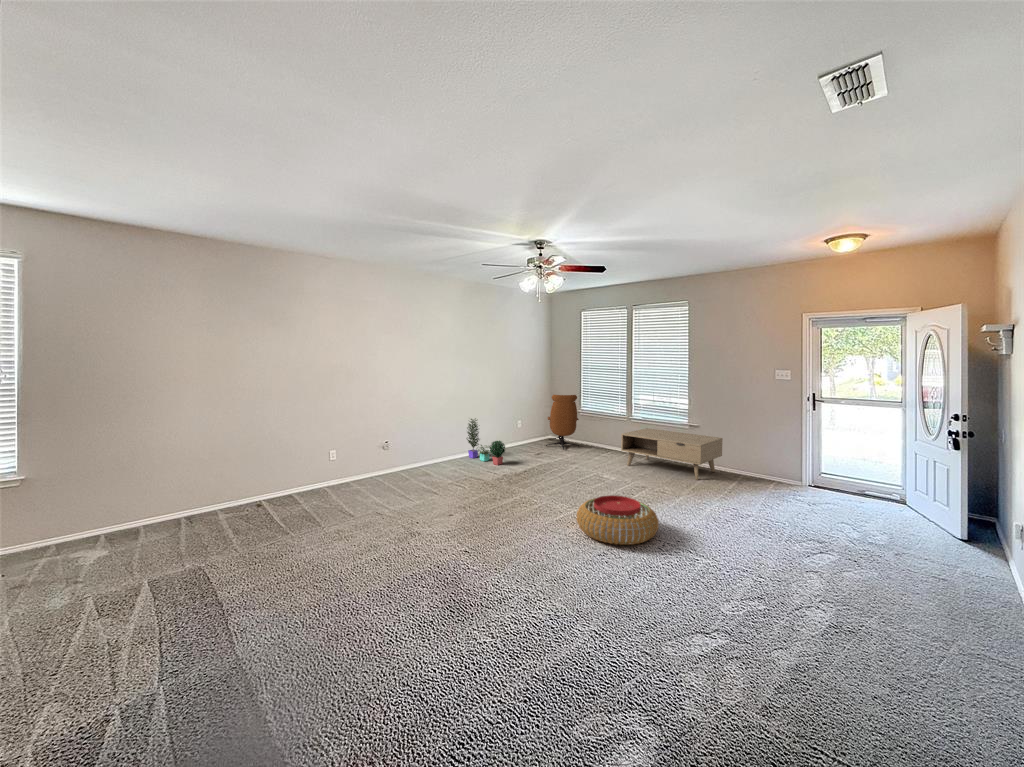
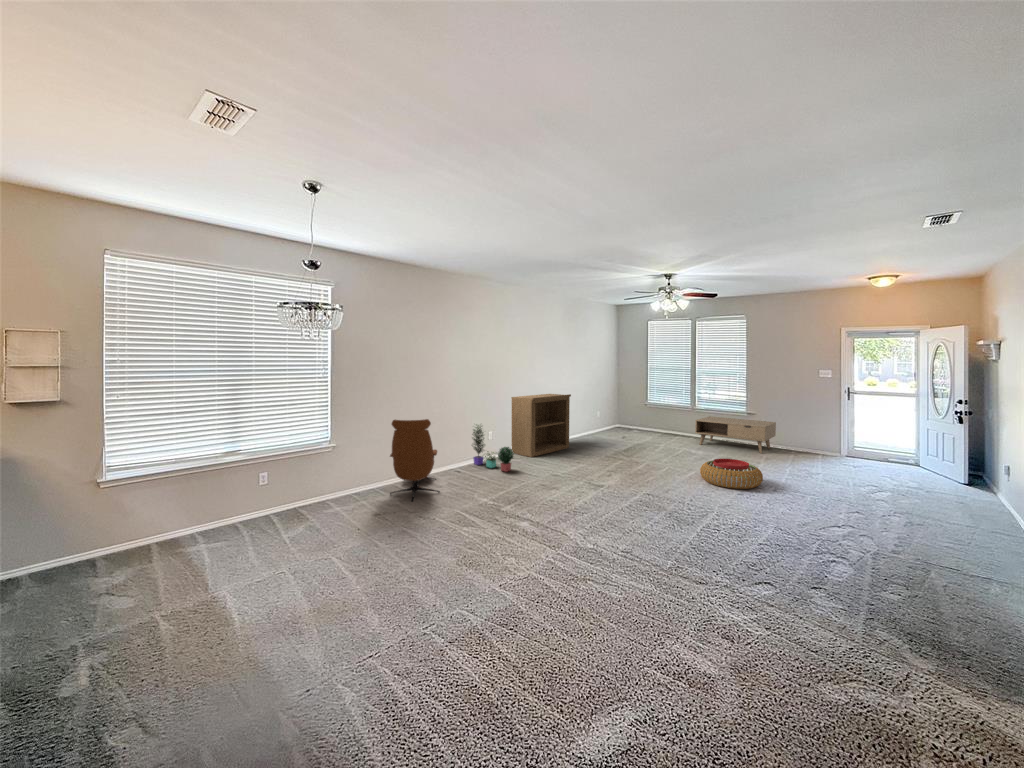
lounge chair: present [546,395,579,450] -> present [390,419,440,502]
bookshelf: none [371,399,457,483] -> present [511,394,571,457]
potted plant: present [467,418,505,465] -> present [472,425,514,472]

